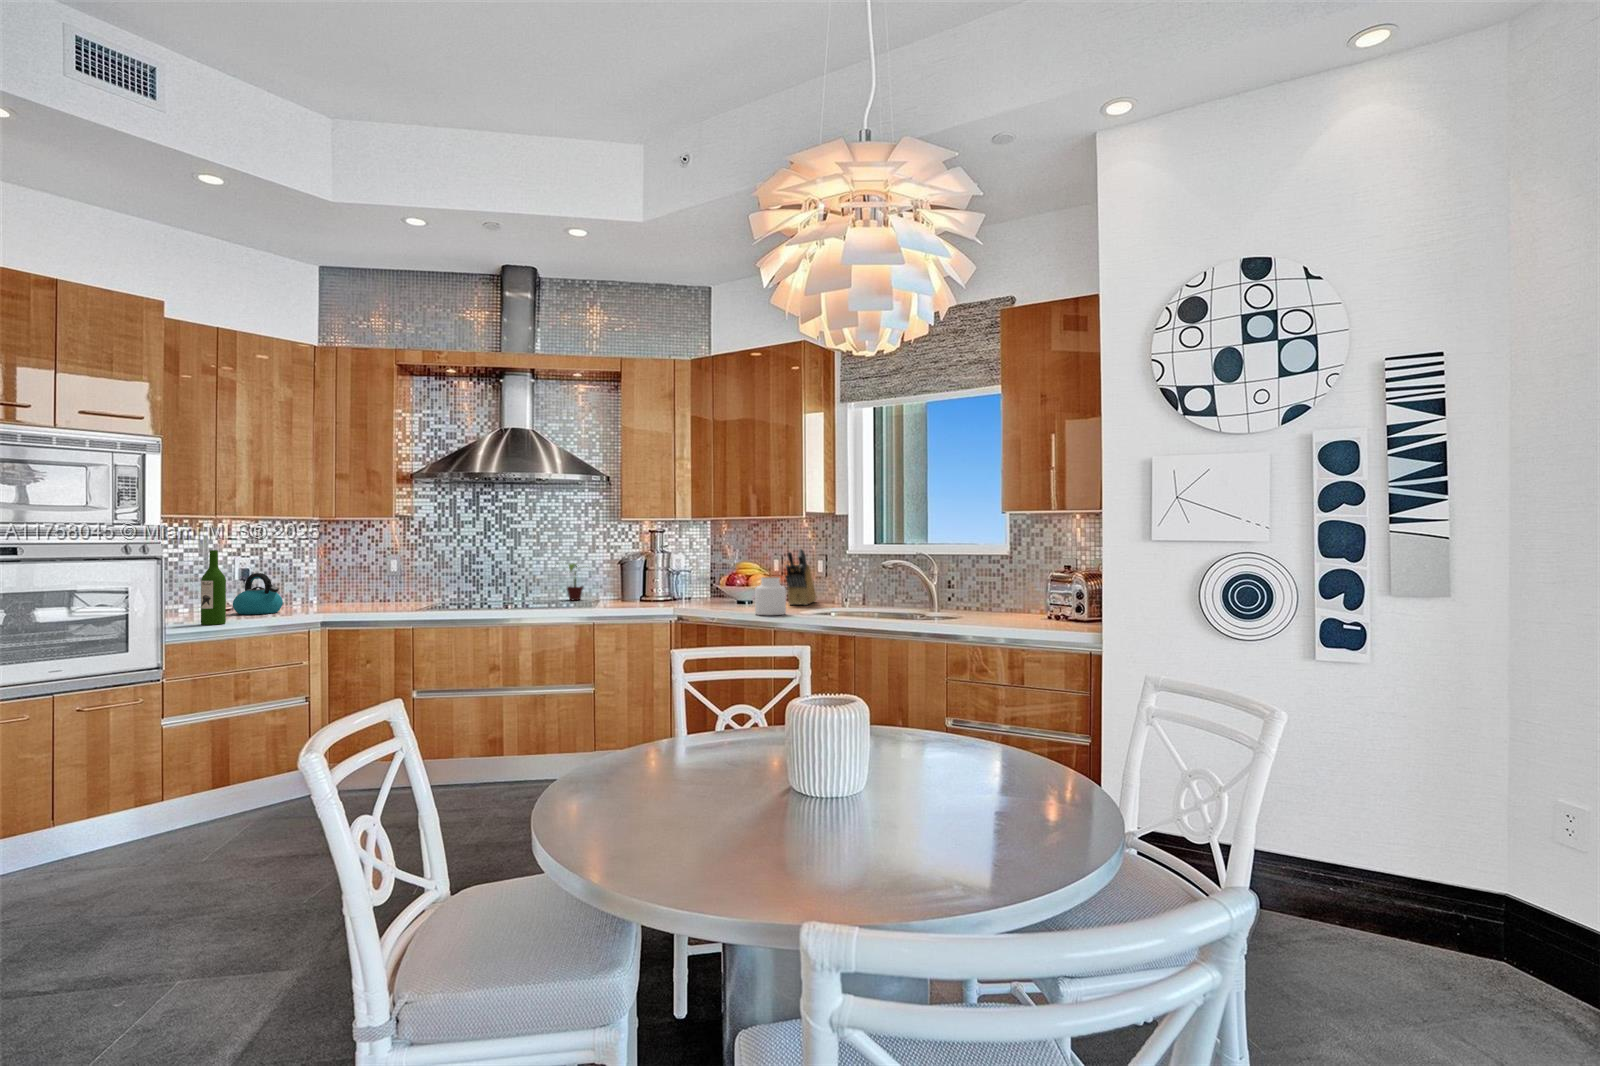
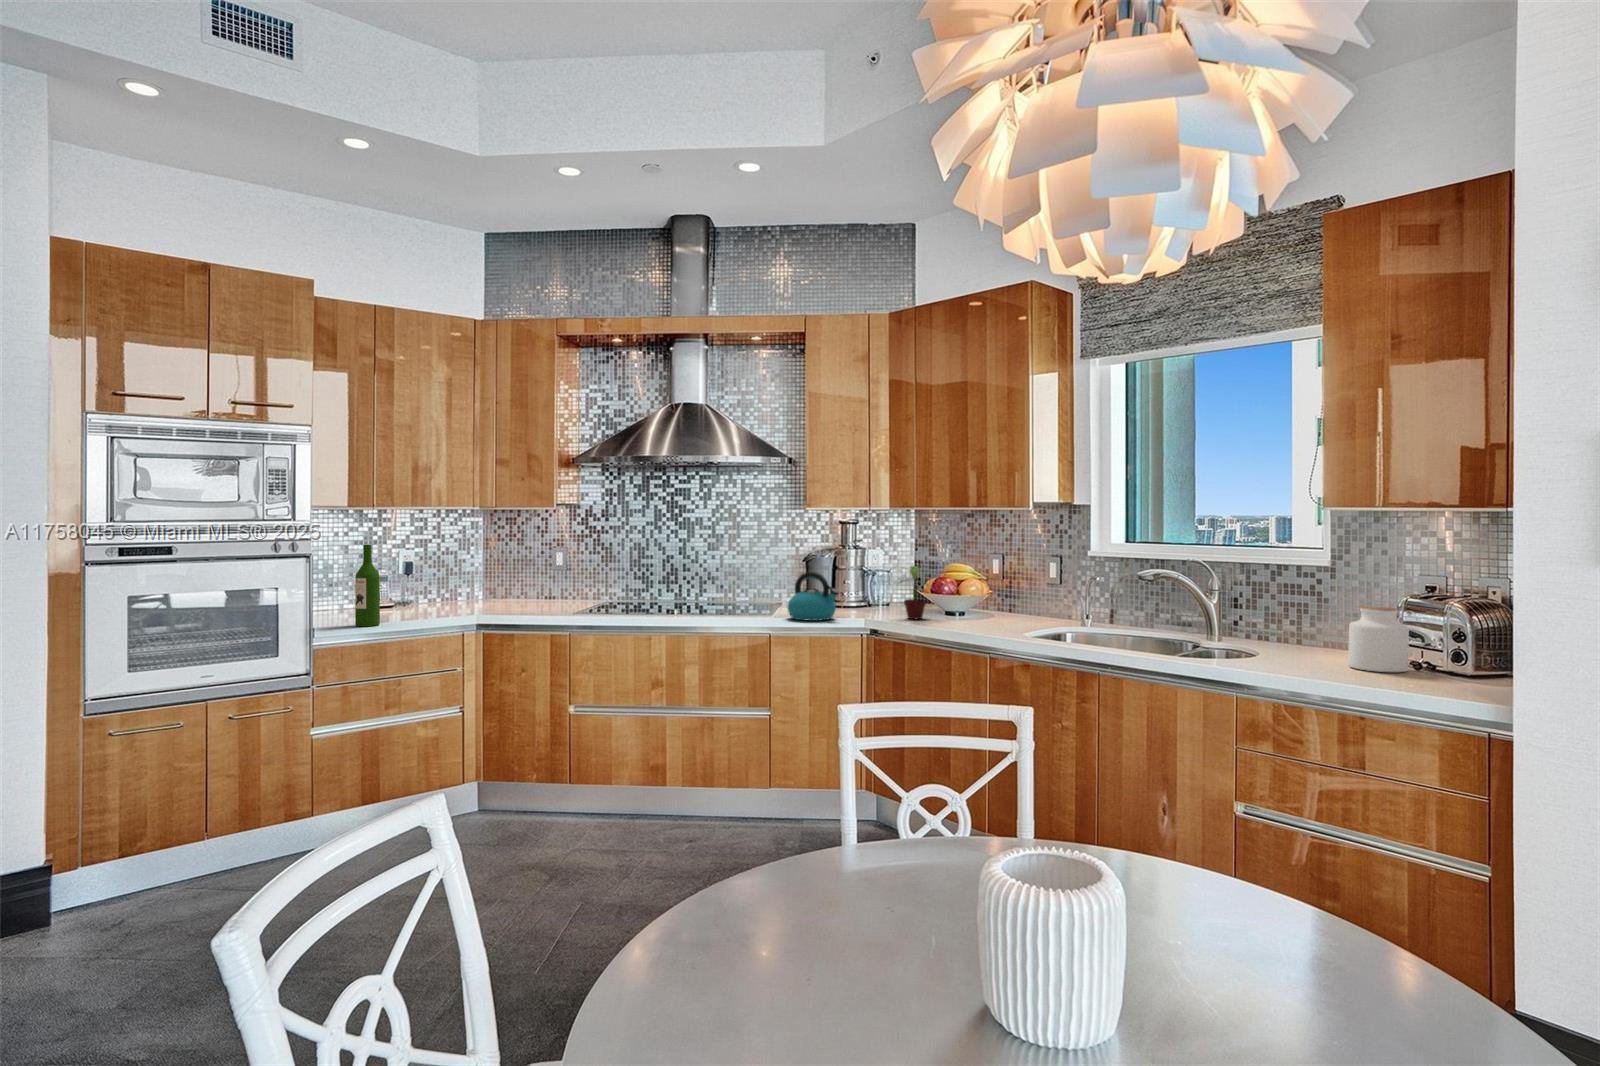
knife block: present [785,549,816,605] -> none [1008,548,1048,620]
potted plant: present [567,564,583,600] -> present [895,566,927,619]
kettle: present [233,573,283,614] -> present [788,572,839,621]
jar: present [755,577,786,615] -> present [1348,606,1409,672]

